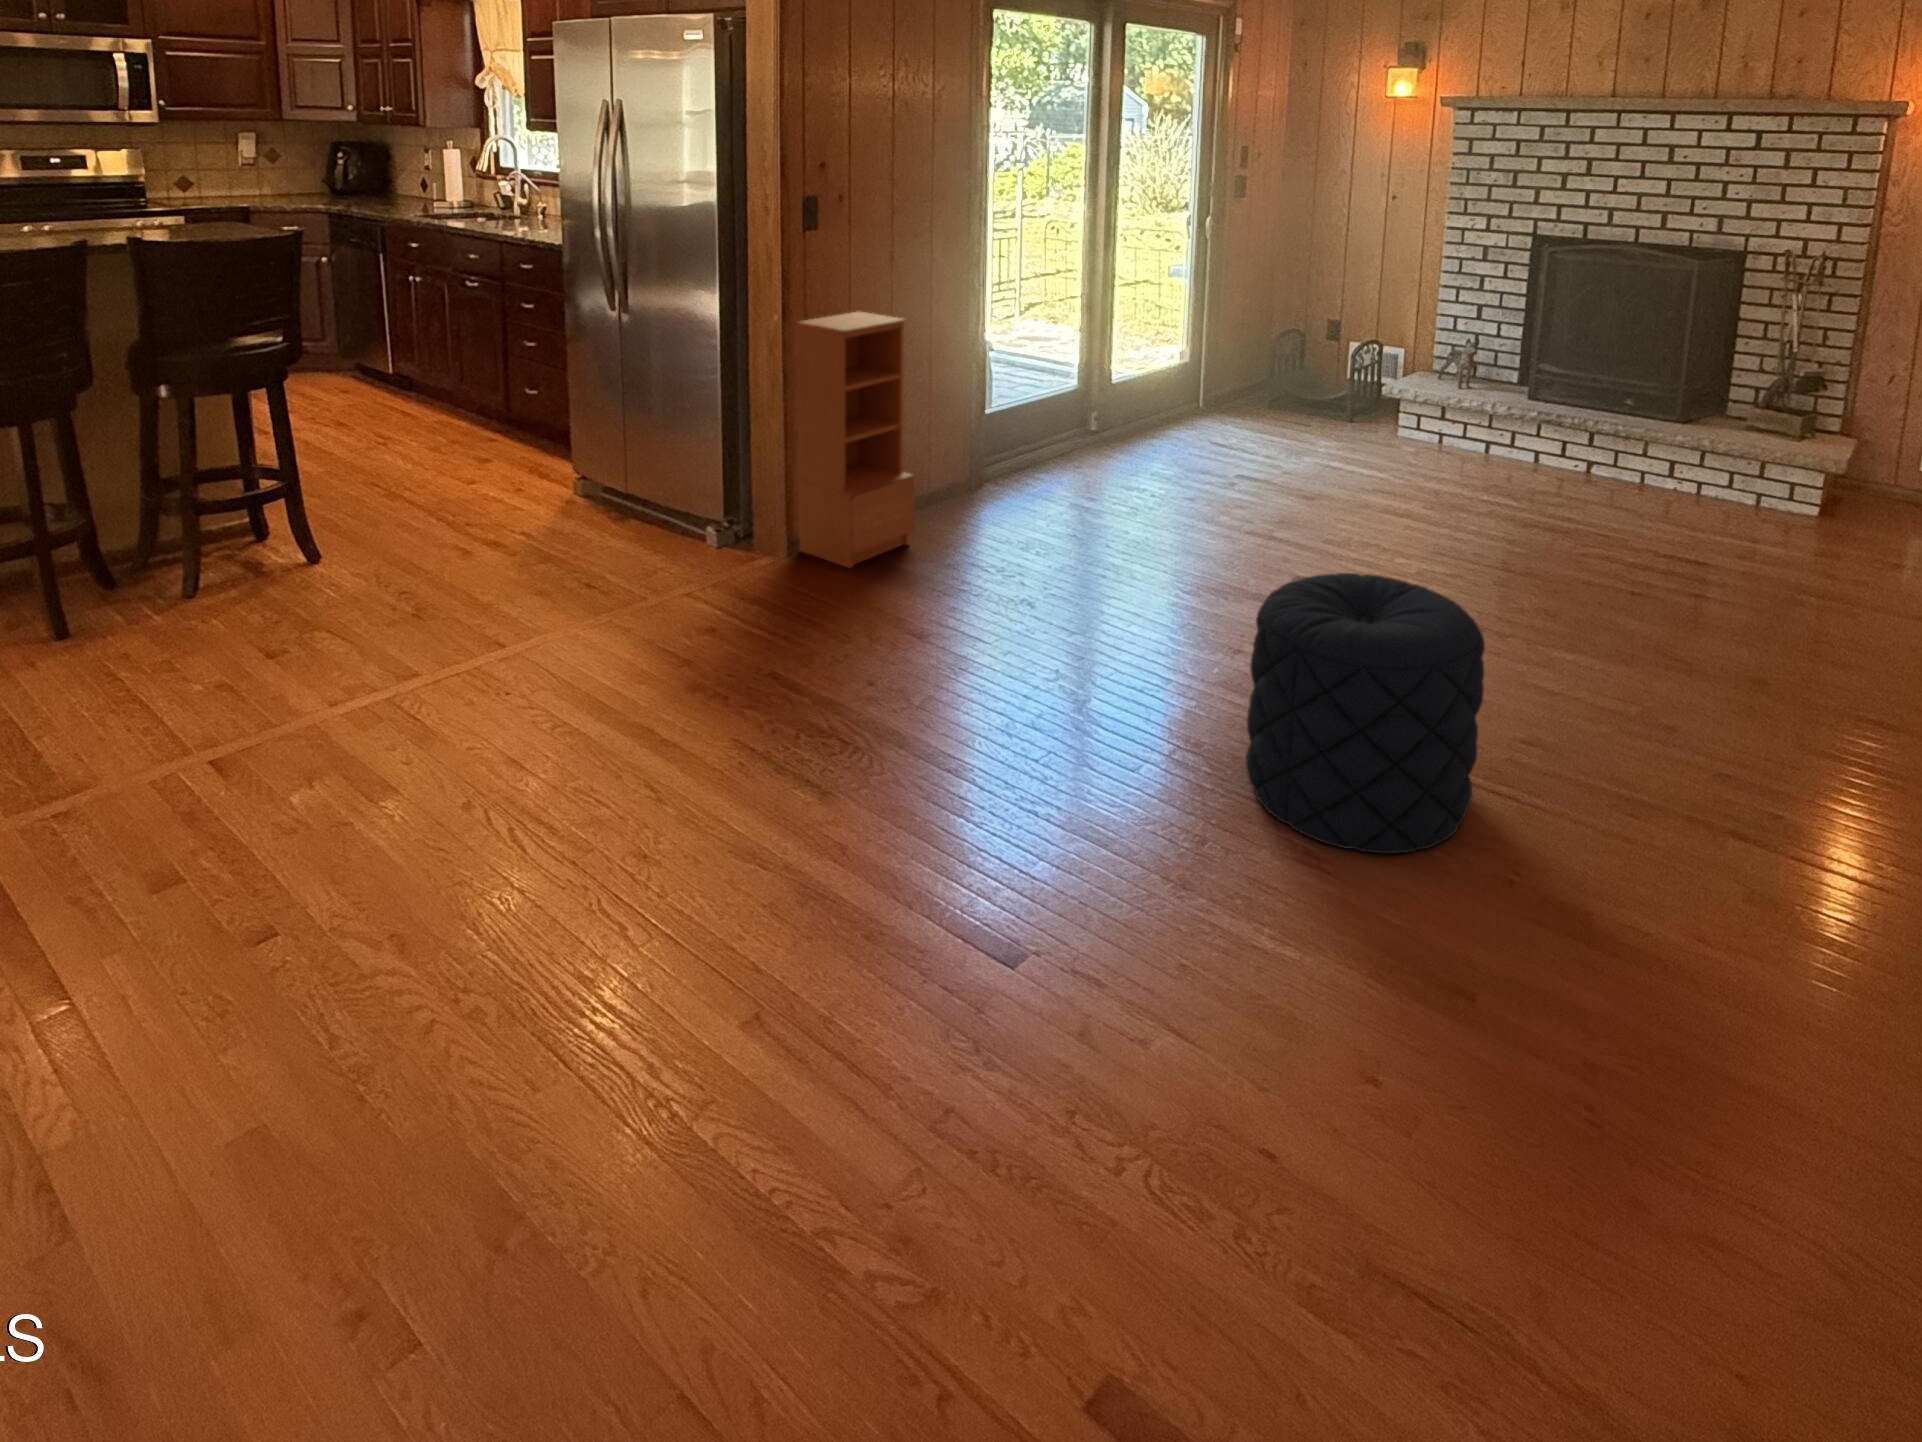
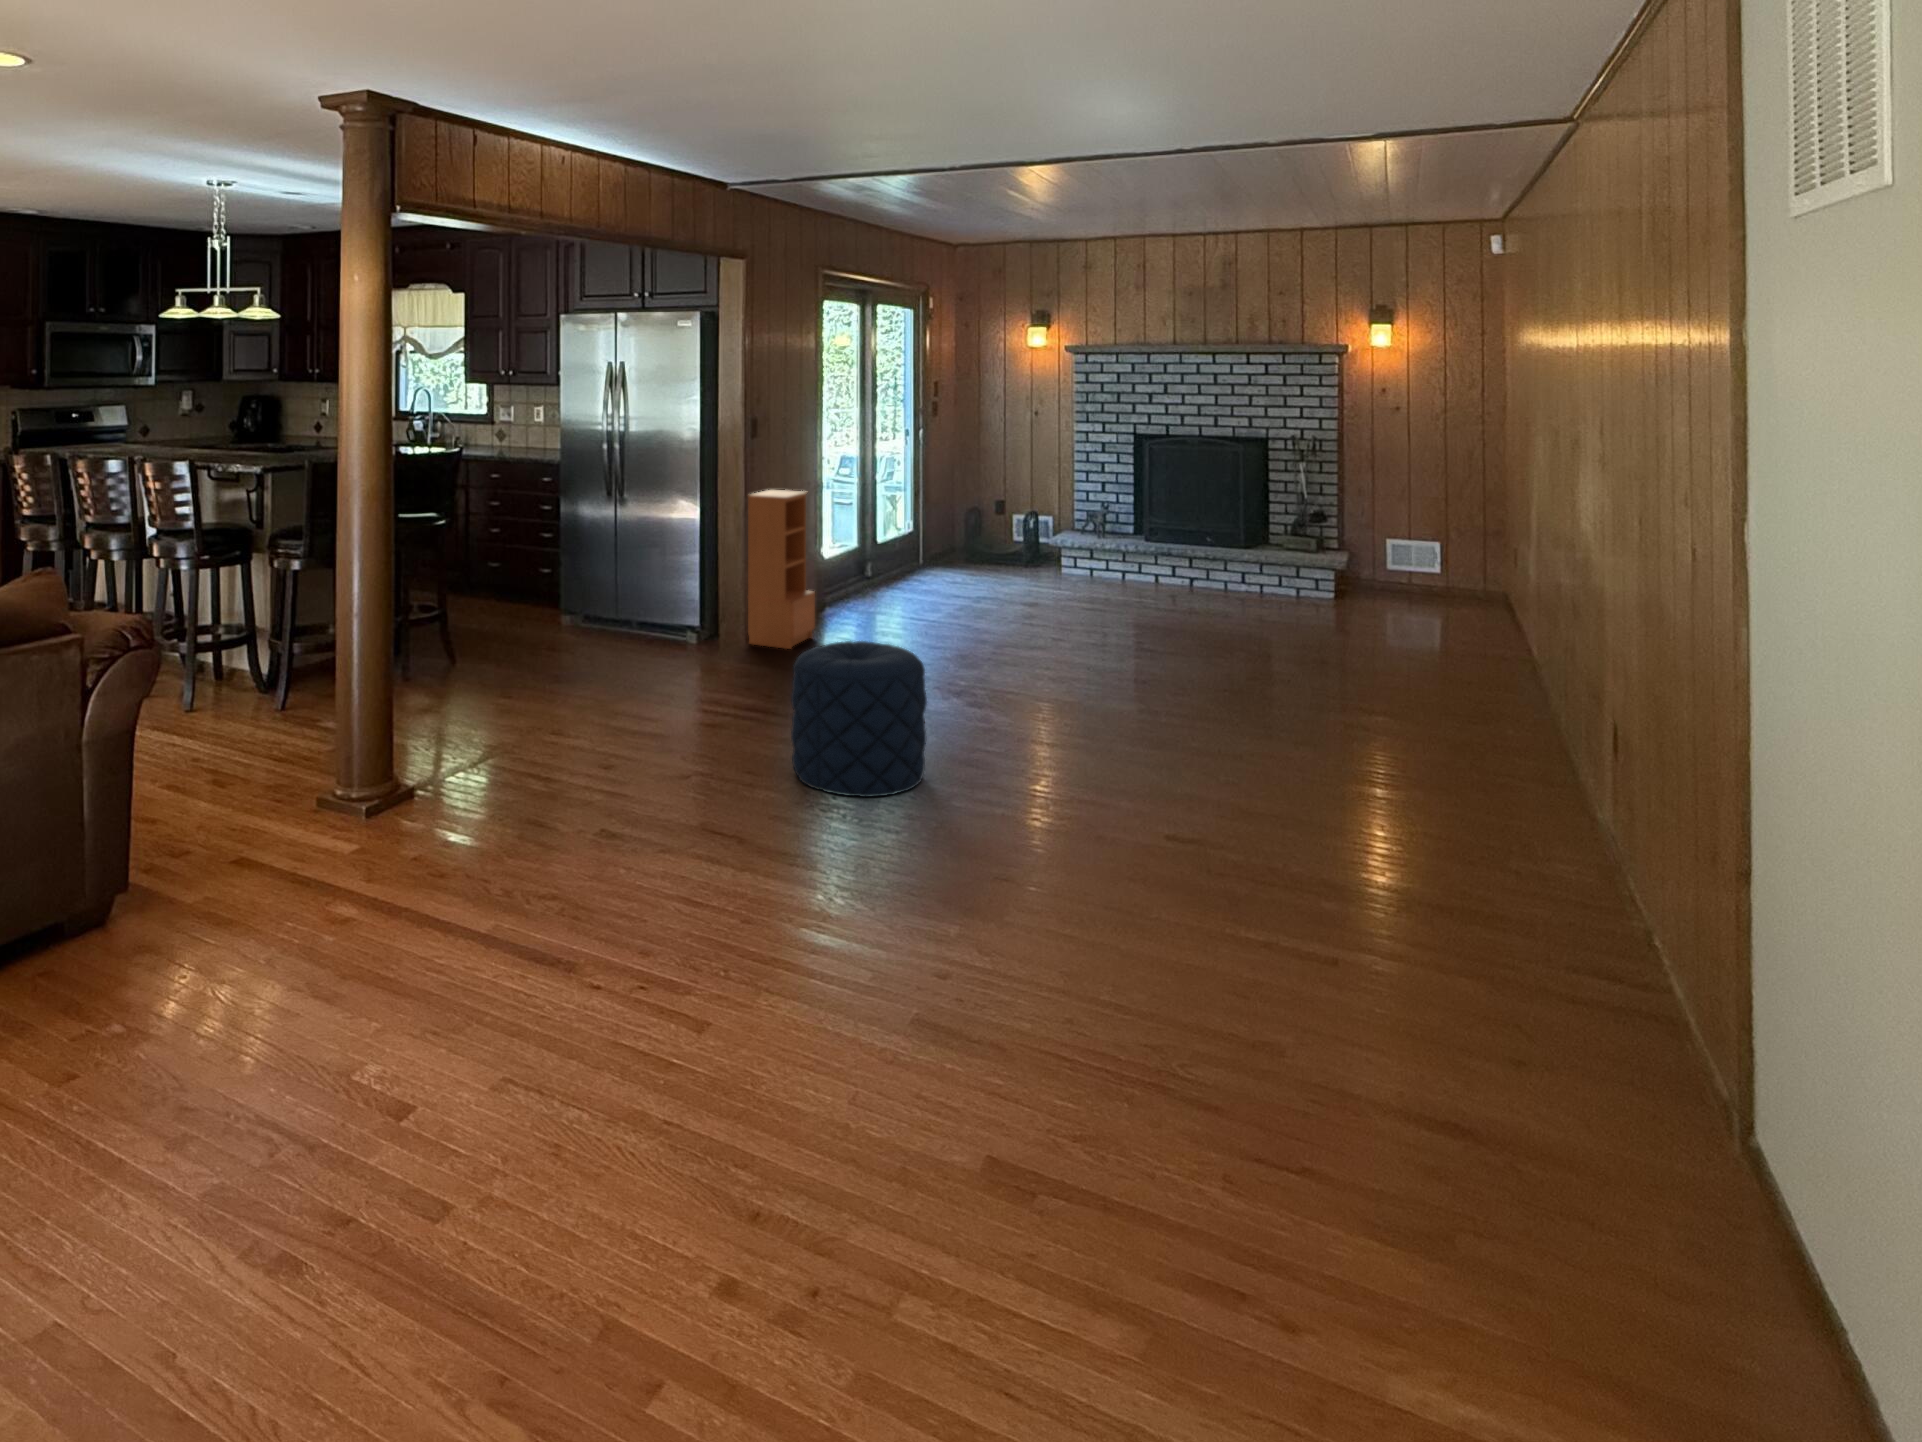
pouf: present [1246,573,1485,854] -> present [791,641,927,797]

